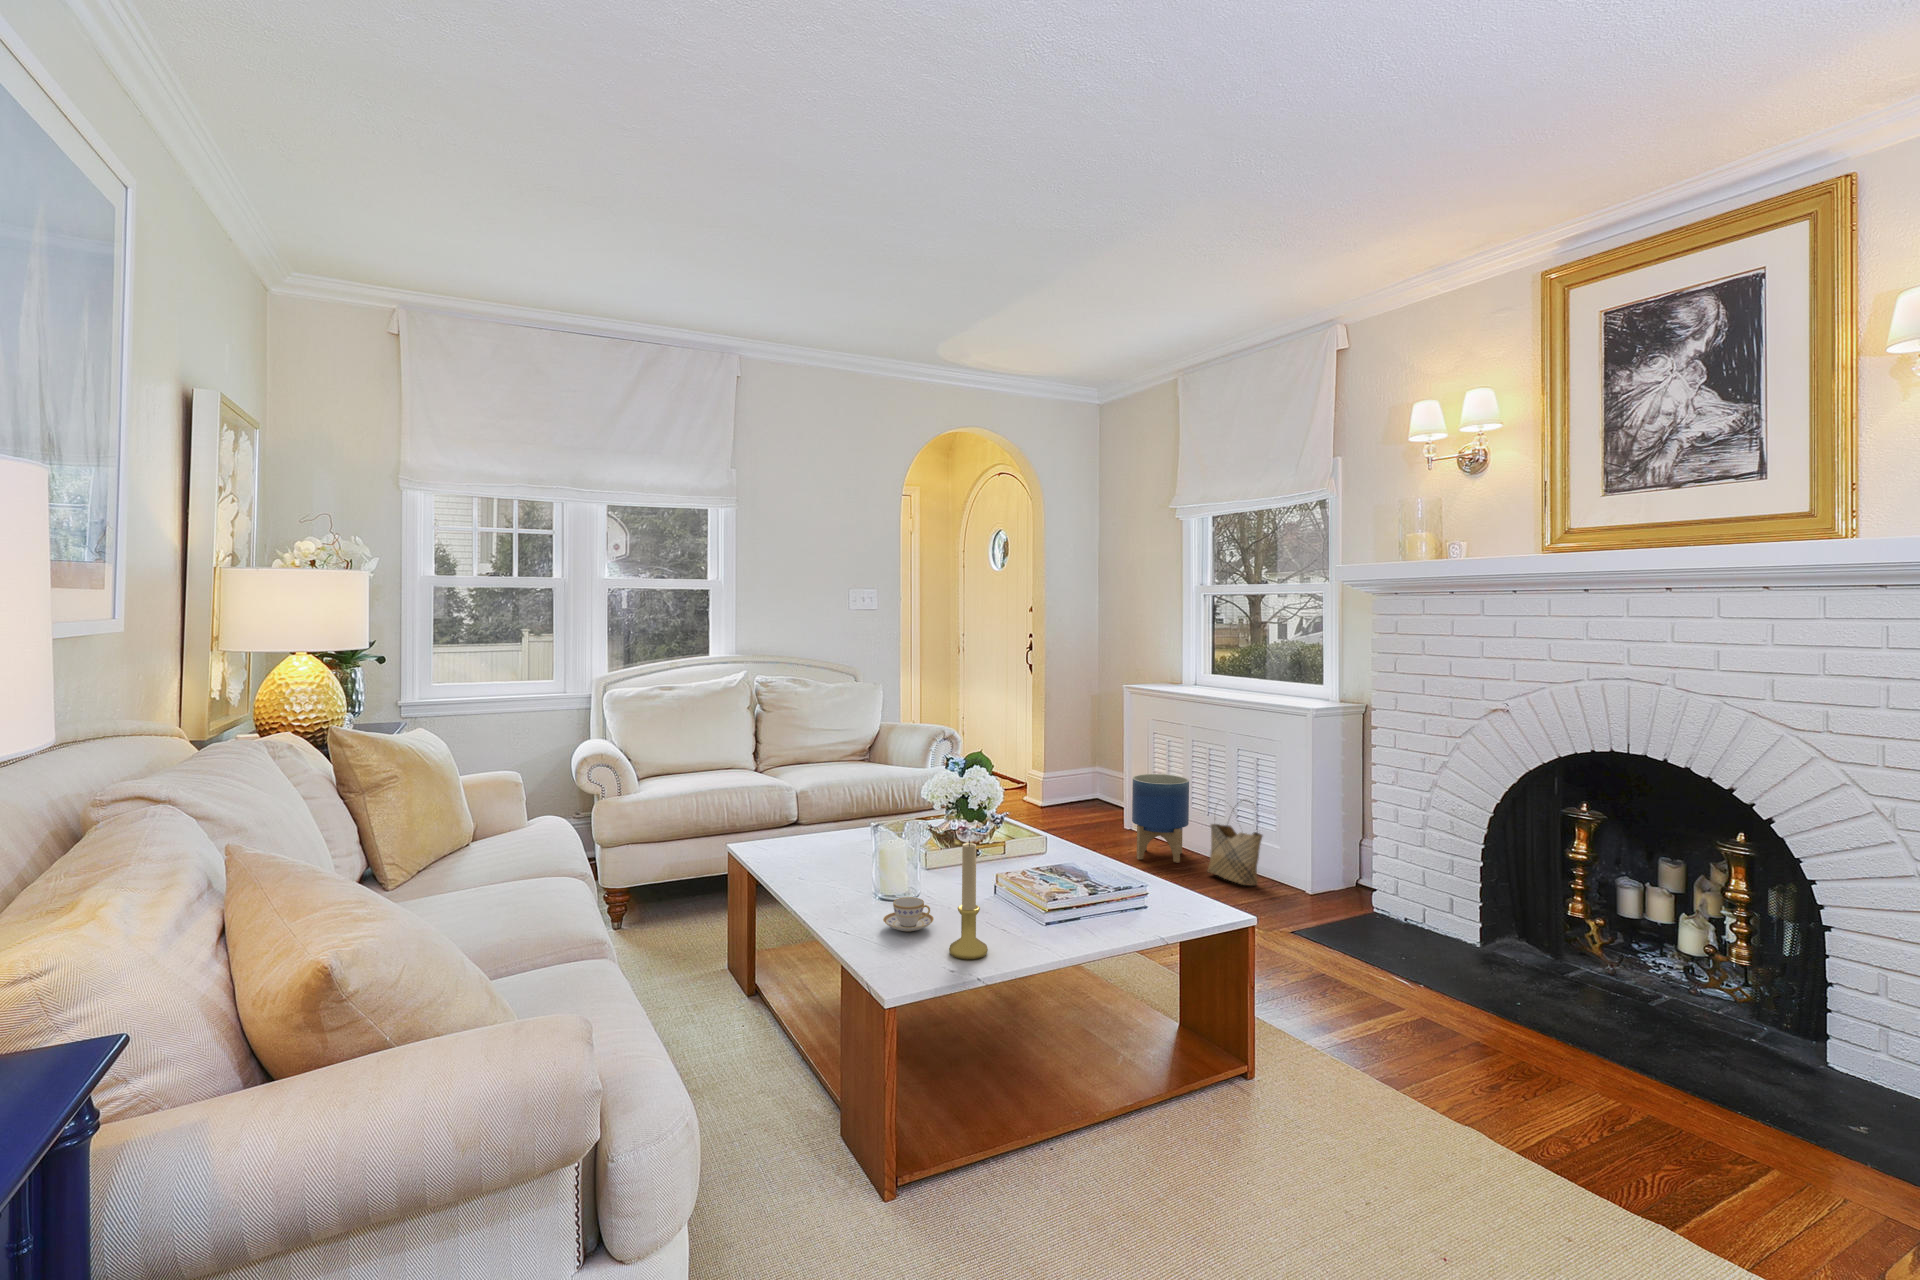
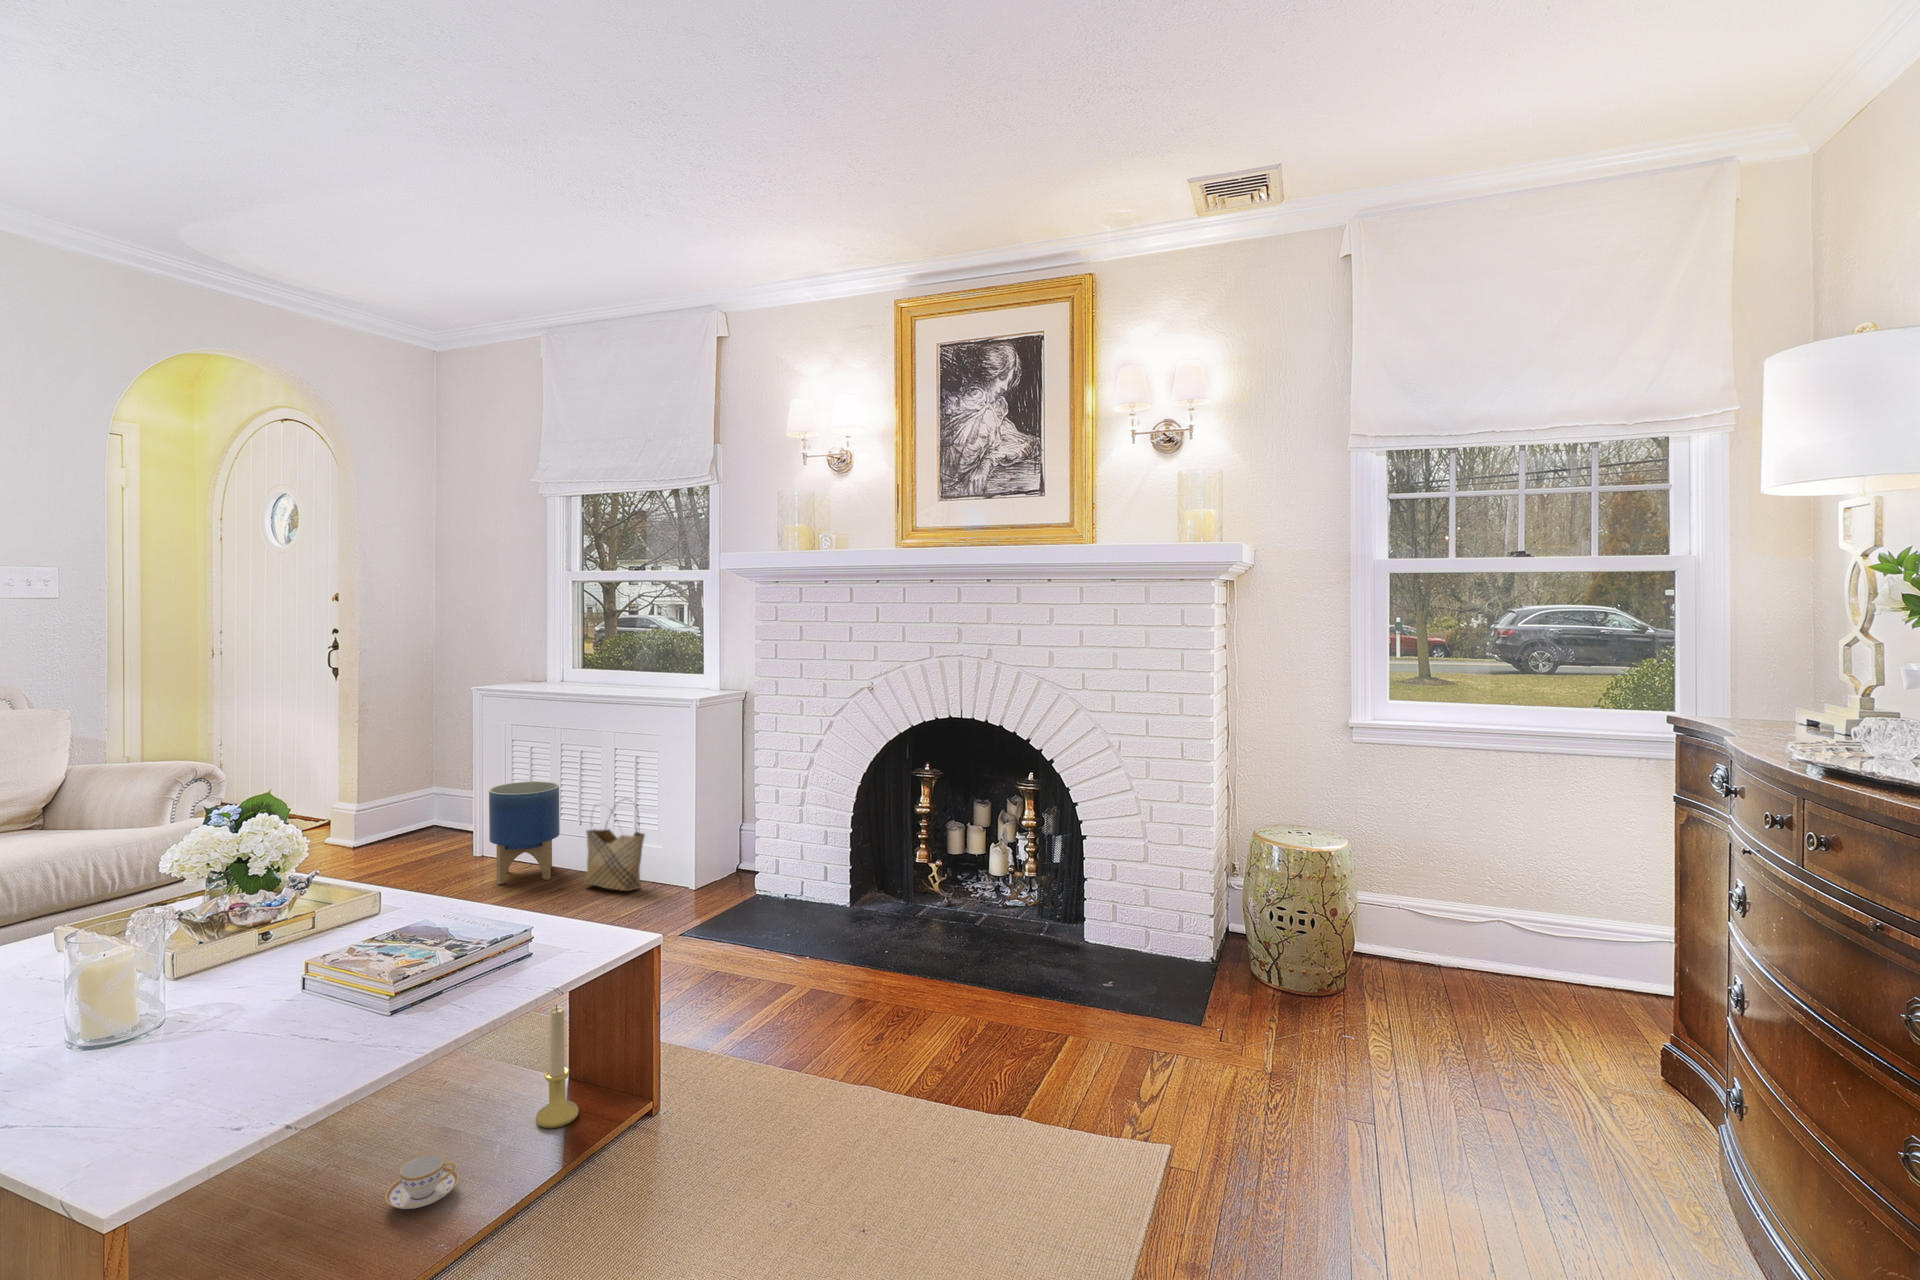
candle holder: present [949,841,988,960] -> present [536,1005,579,1129]
teacup: present [883,897,934,932] -> present [385,1154,459,1209]

